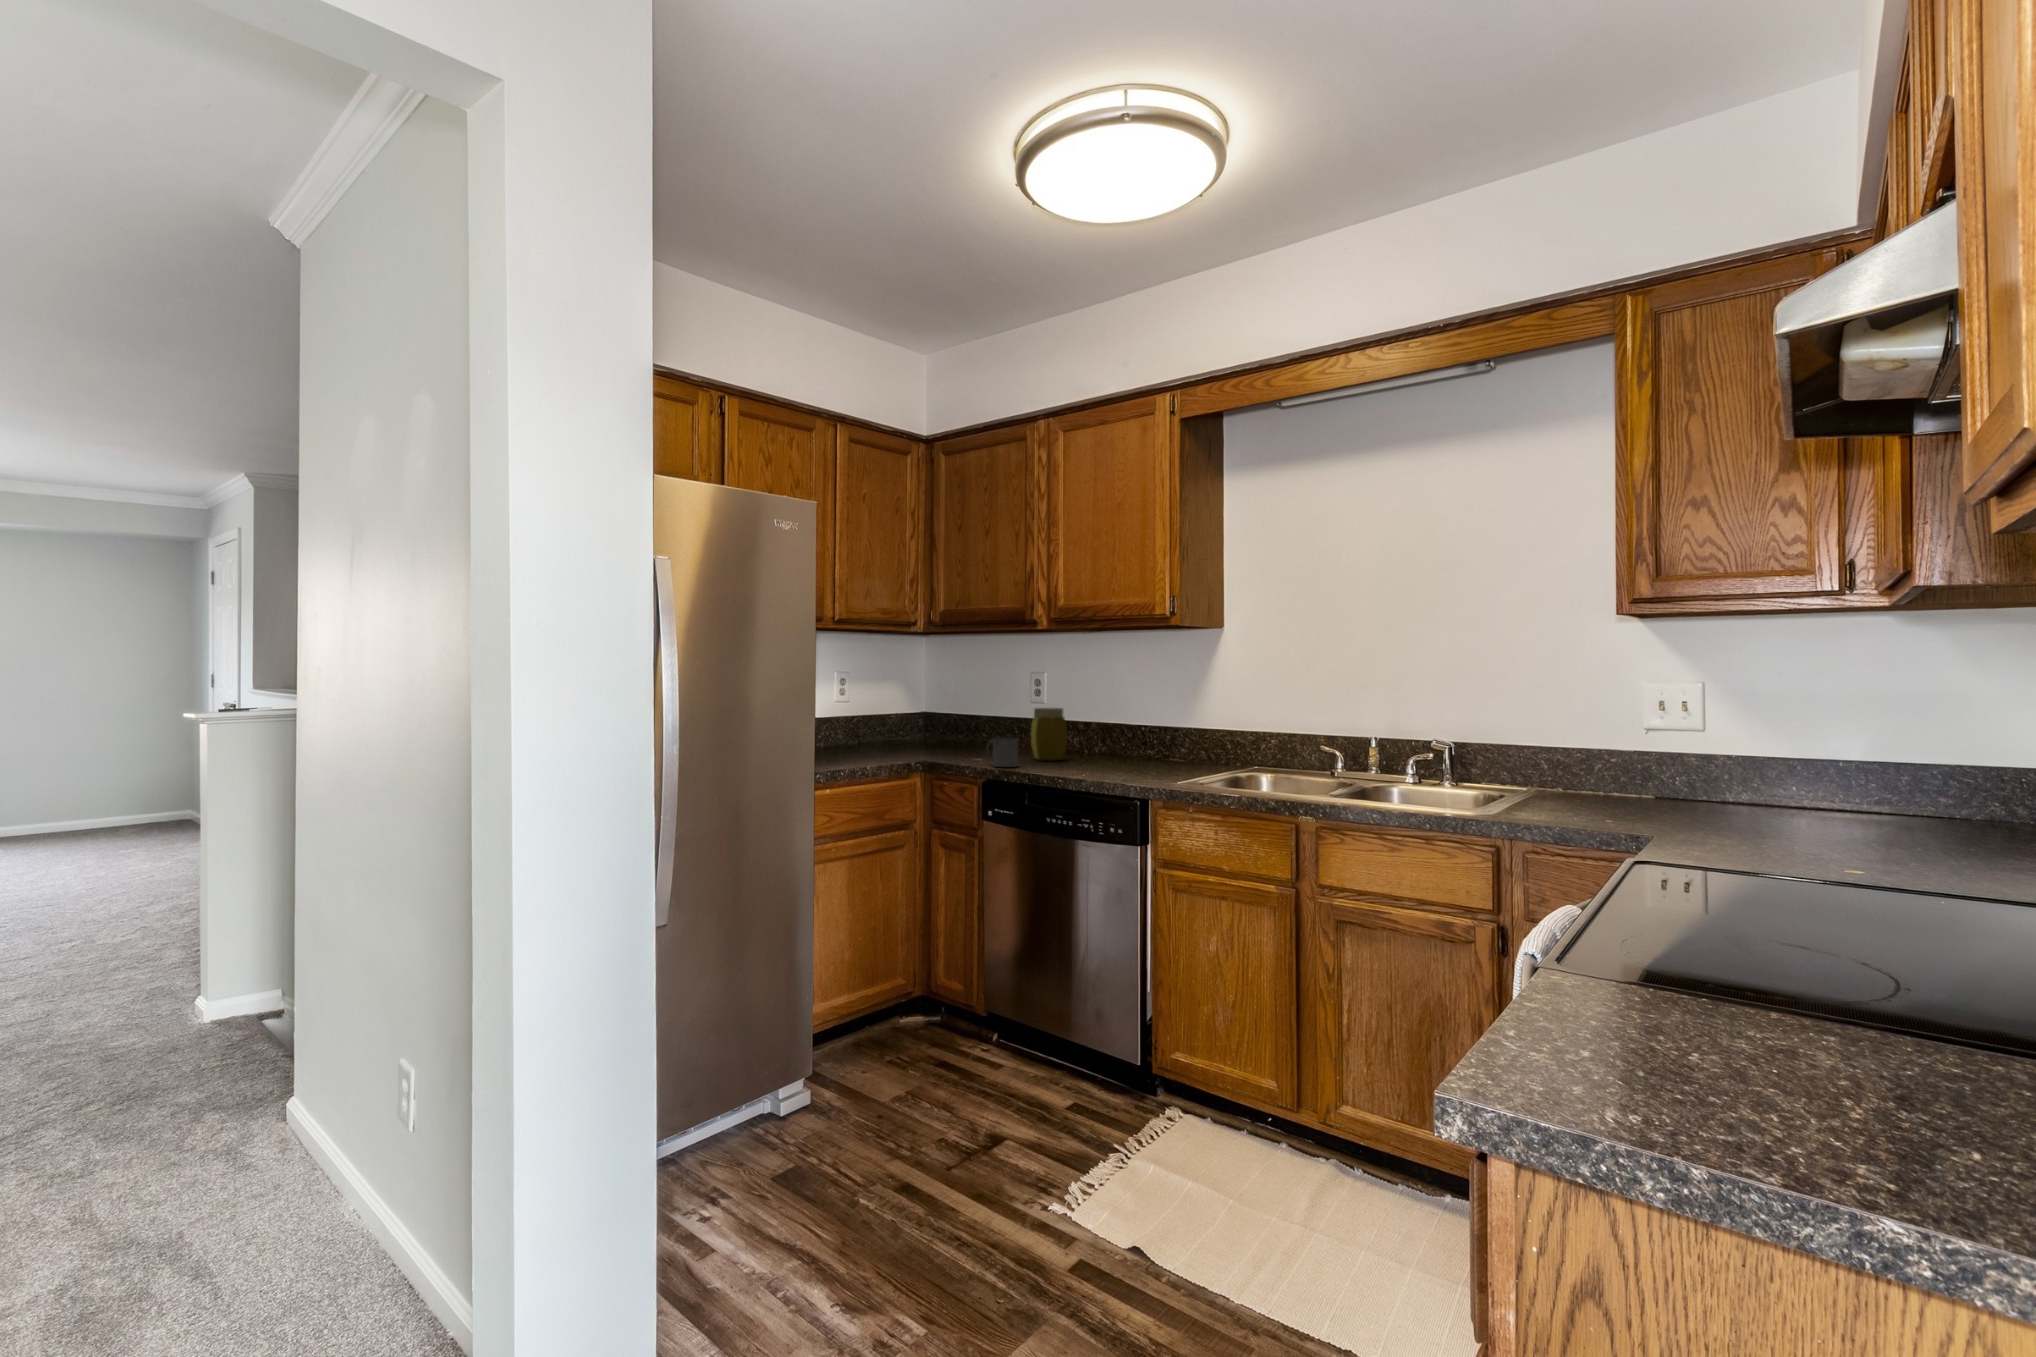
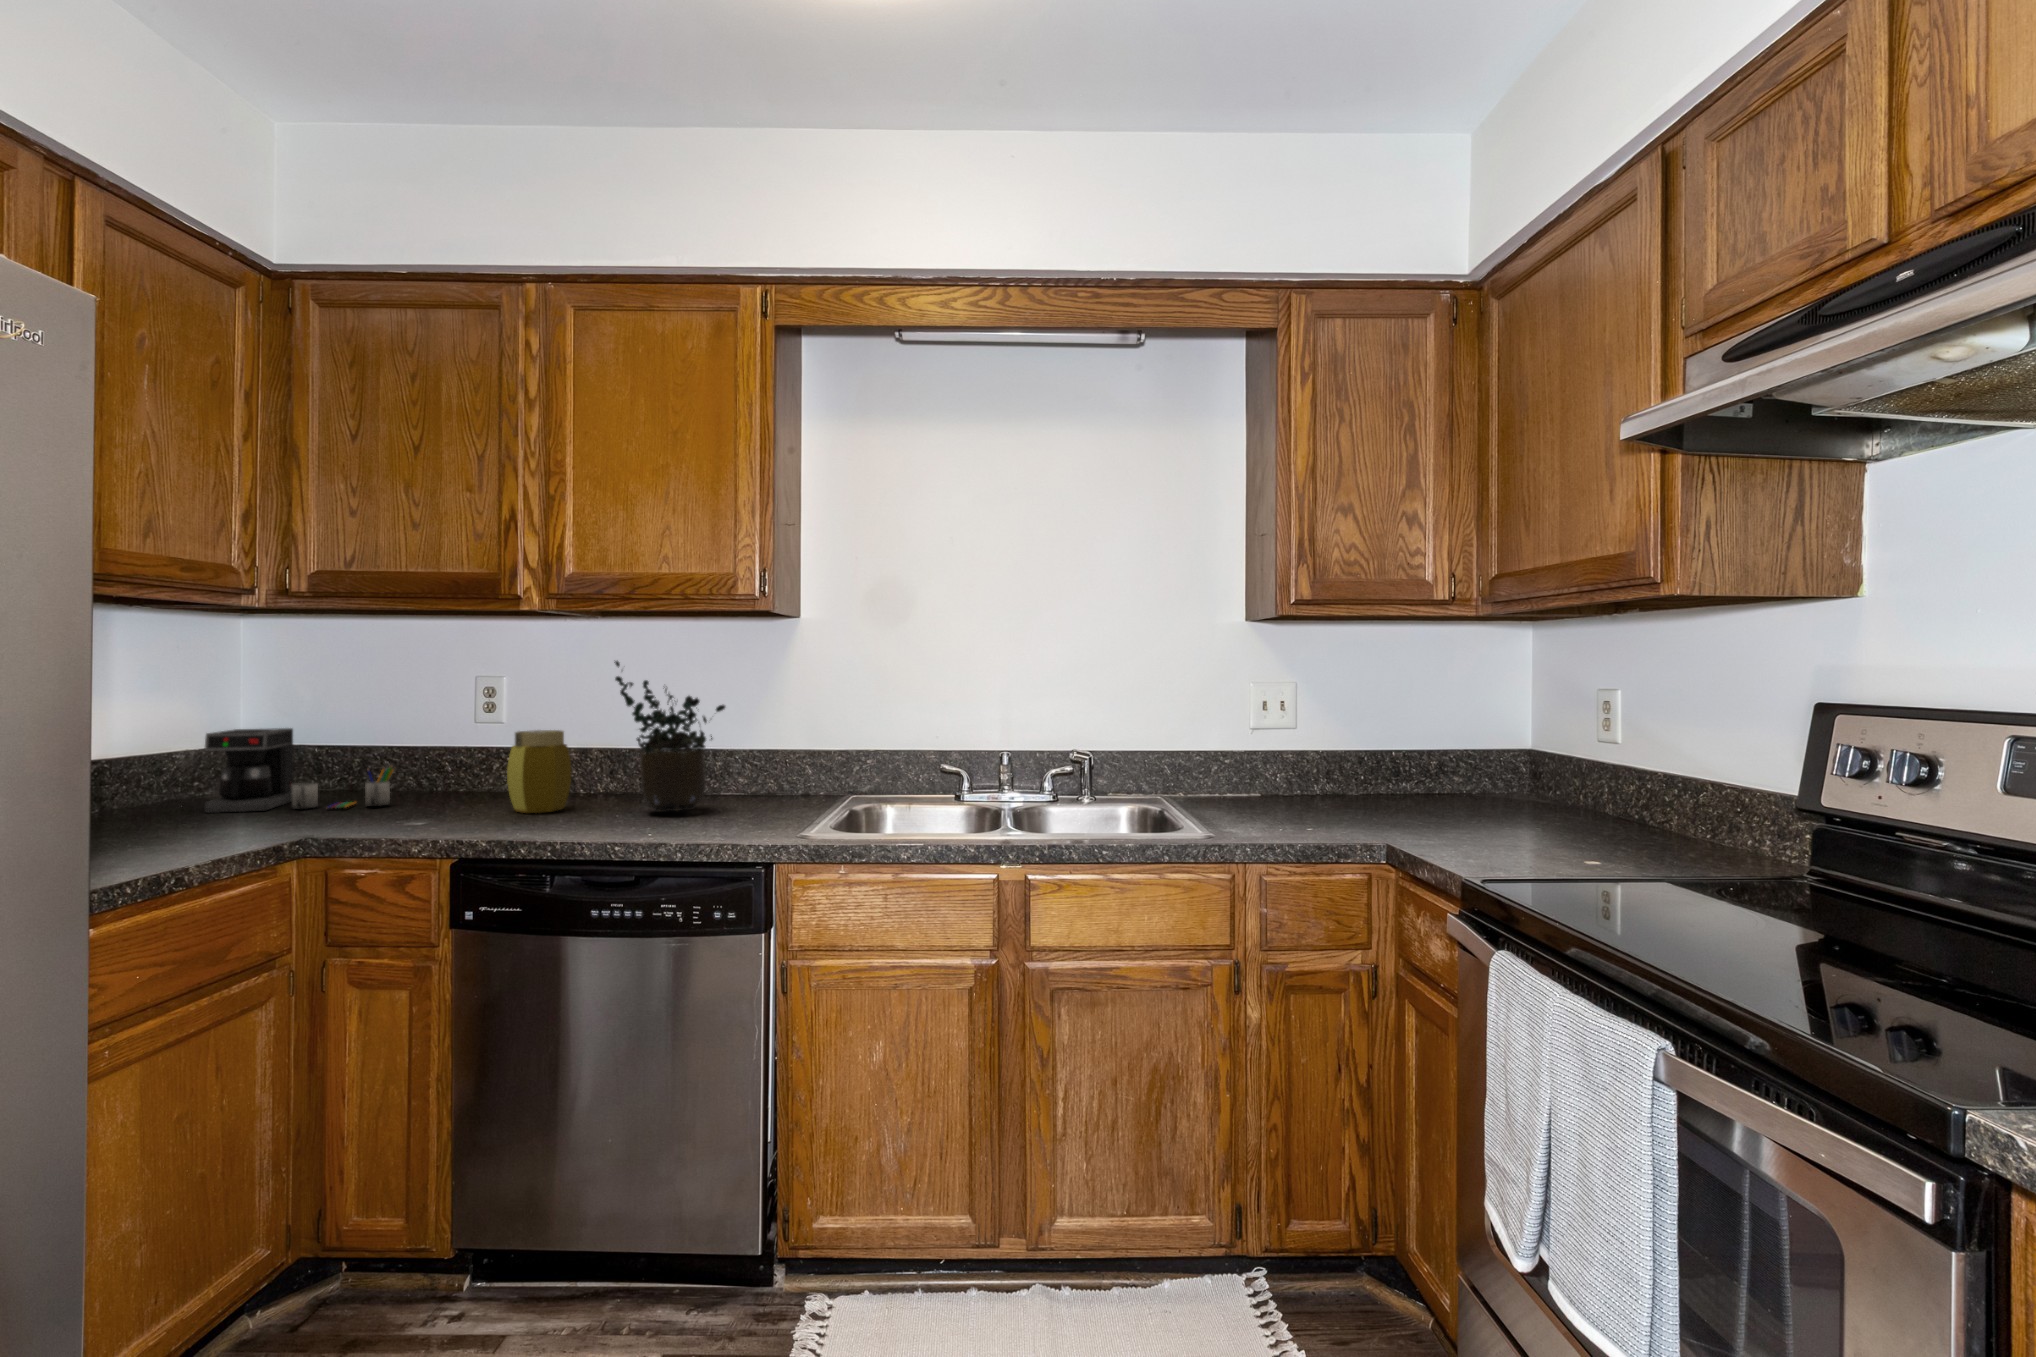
potted plant: none [1083,661,1157,765] -> present [614,661,725,812]
coffee maker: none [896,703,982,751] -> present [204,728,396,813]
mug: present [986,737,1018,767] -> none [448,782,512,833]

